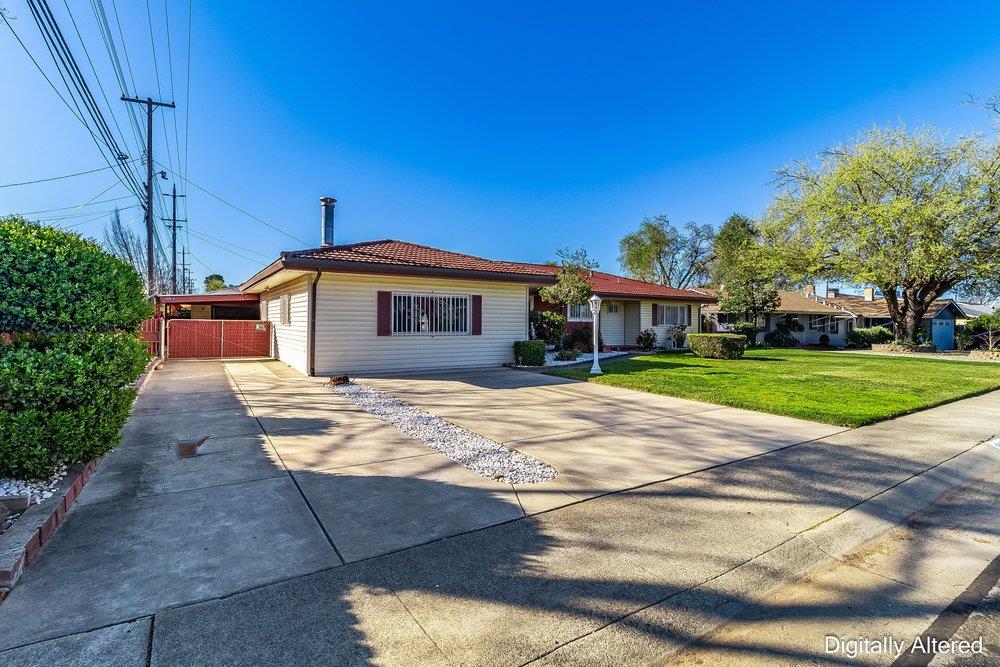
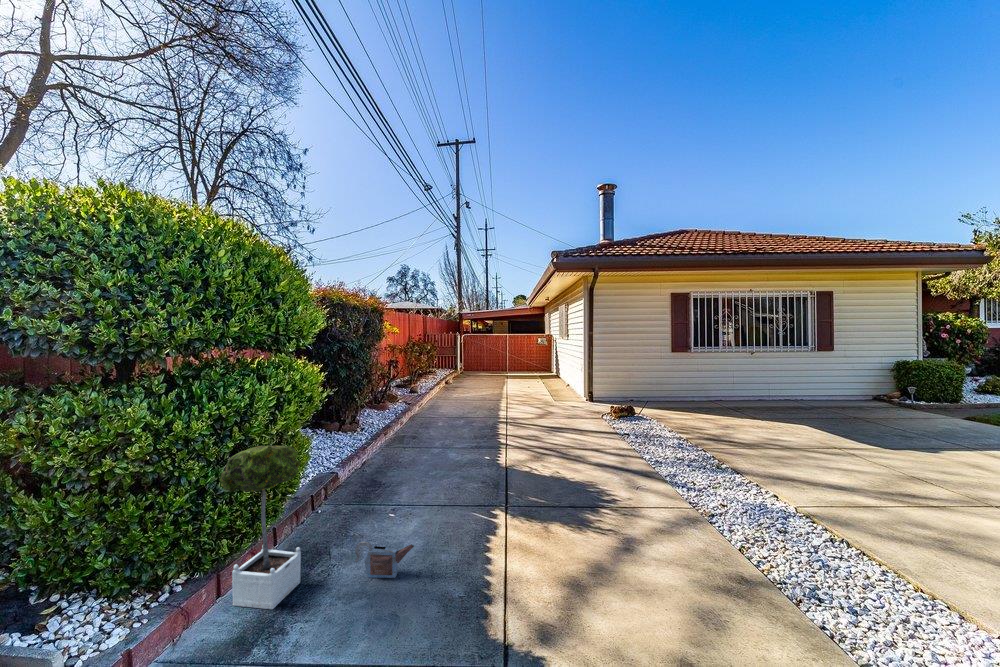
potted tree: none [78,377,133,478] -> present [219,445,301,609]

